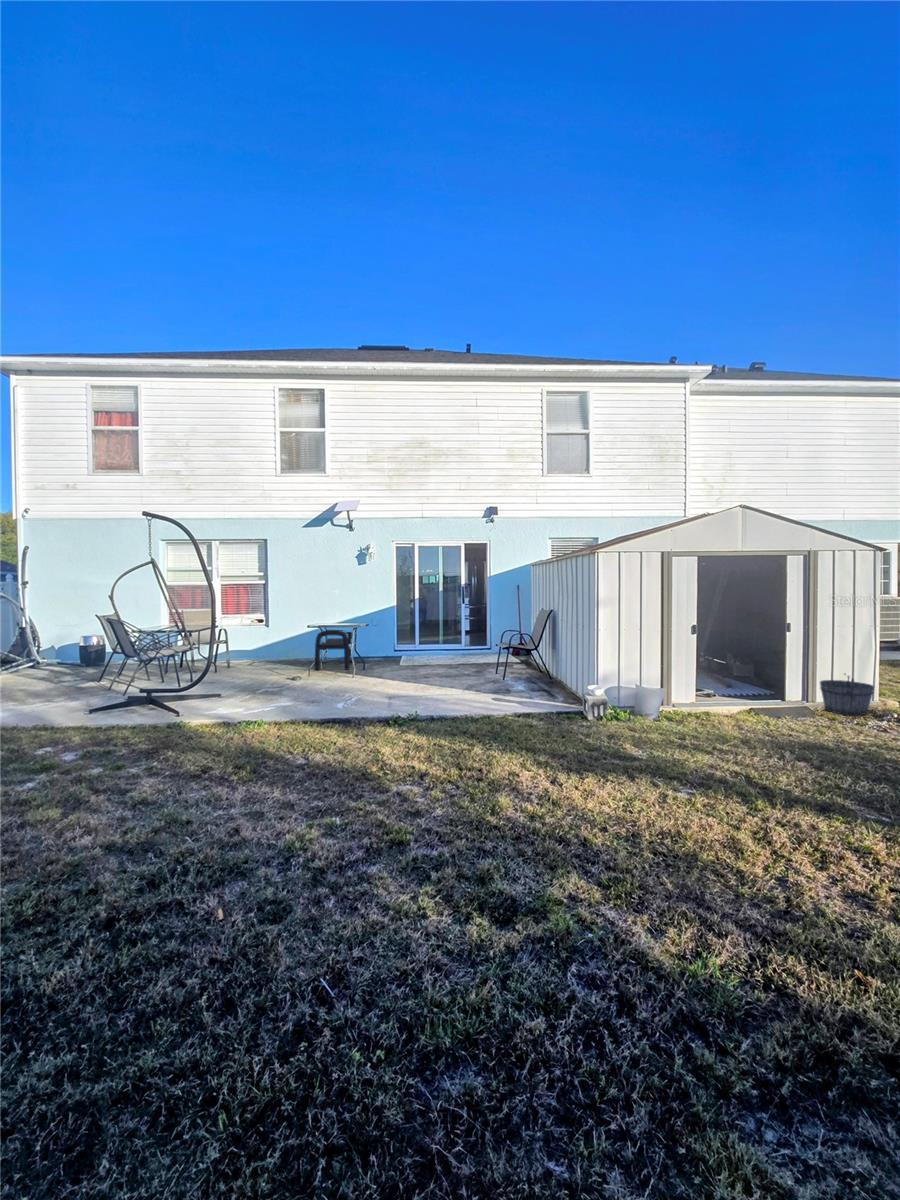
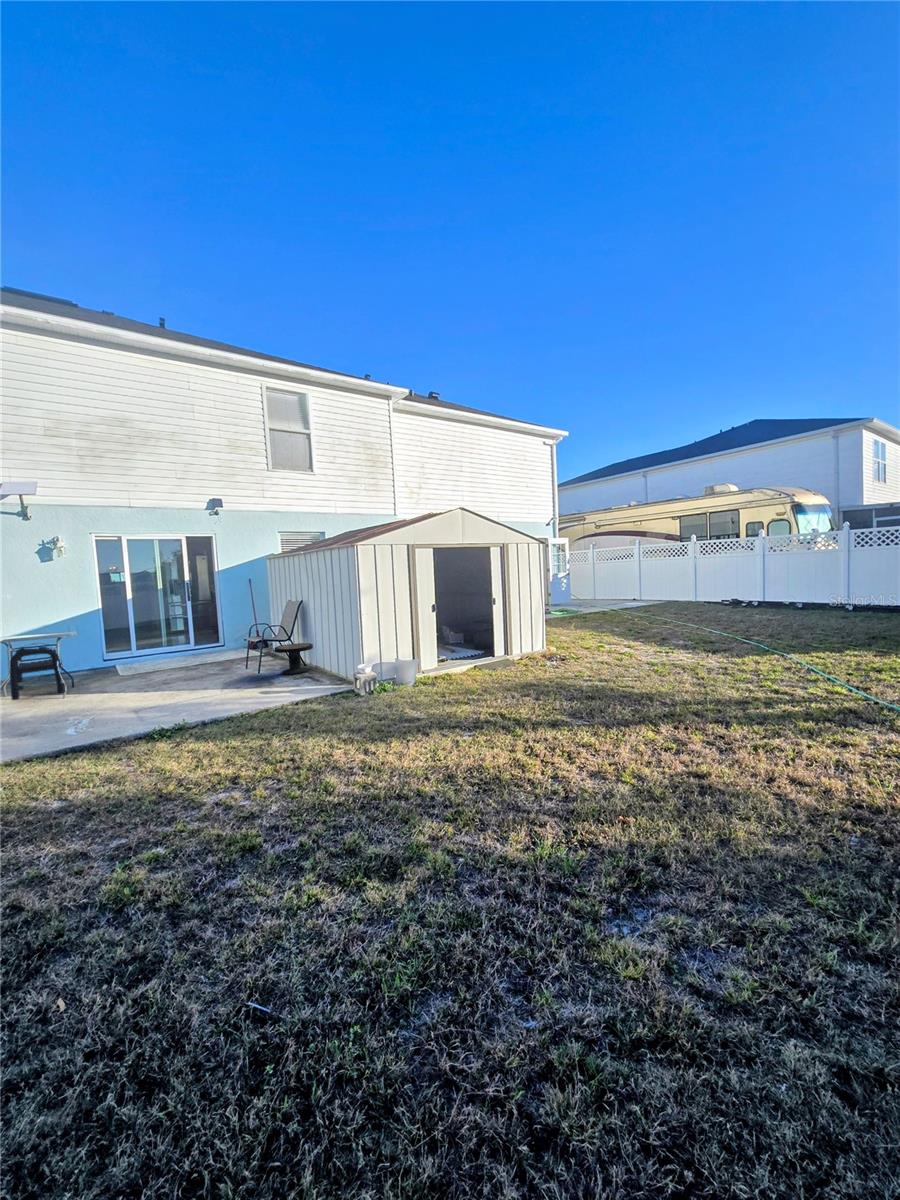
side table: none [518,653,557,686] -> present [274,643,313,675]
wooden bucket: present [820,676,874,715] -> none [515,628,547,658]

